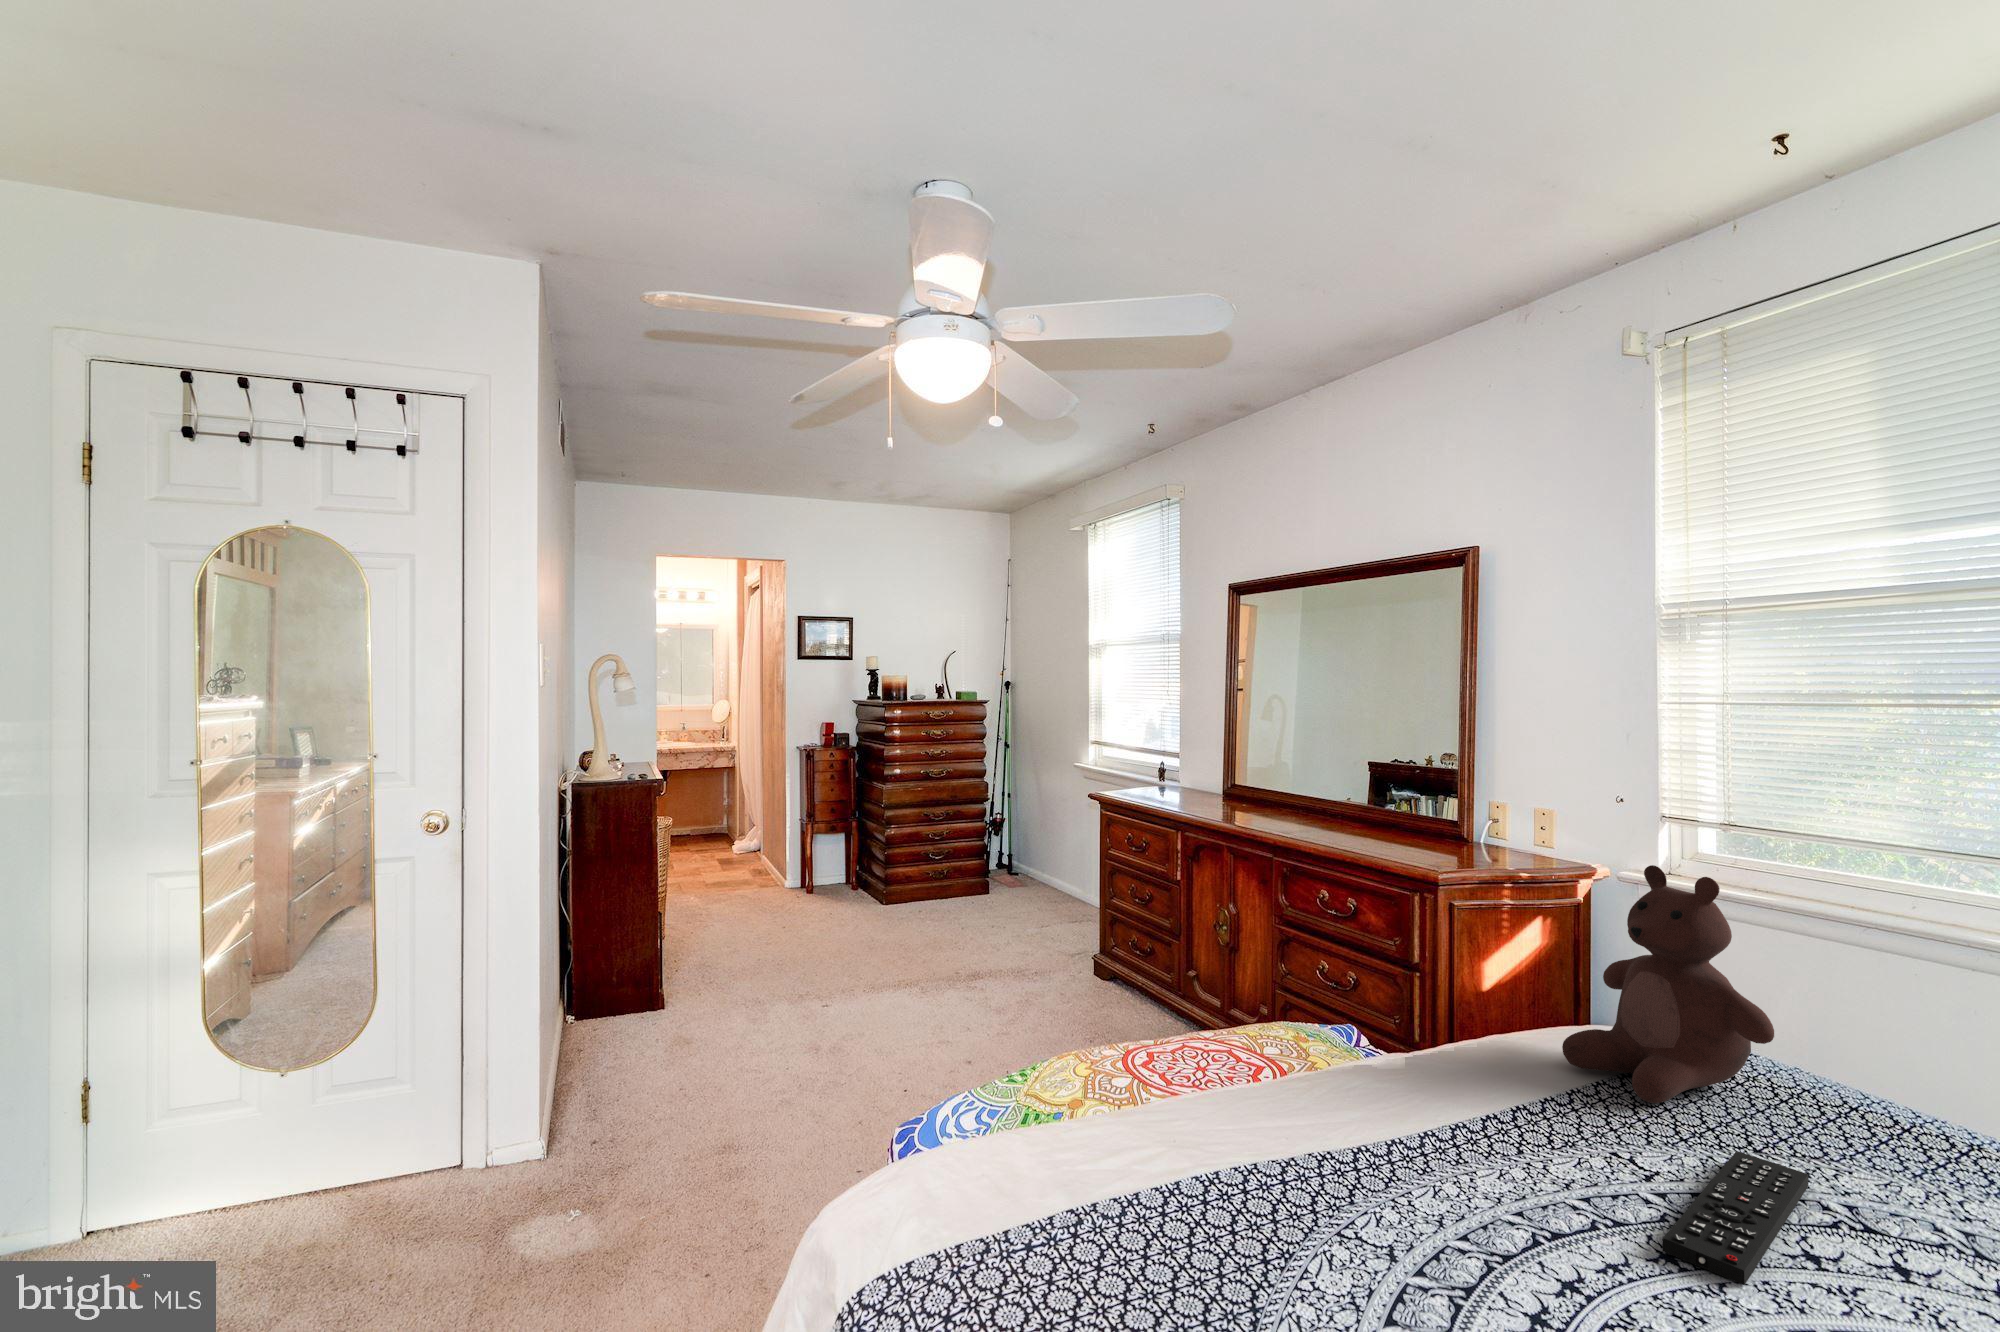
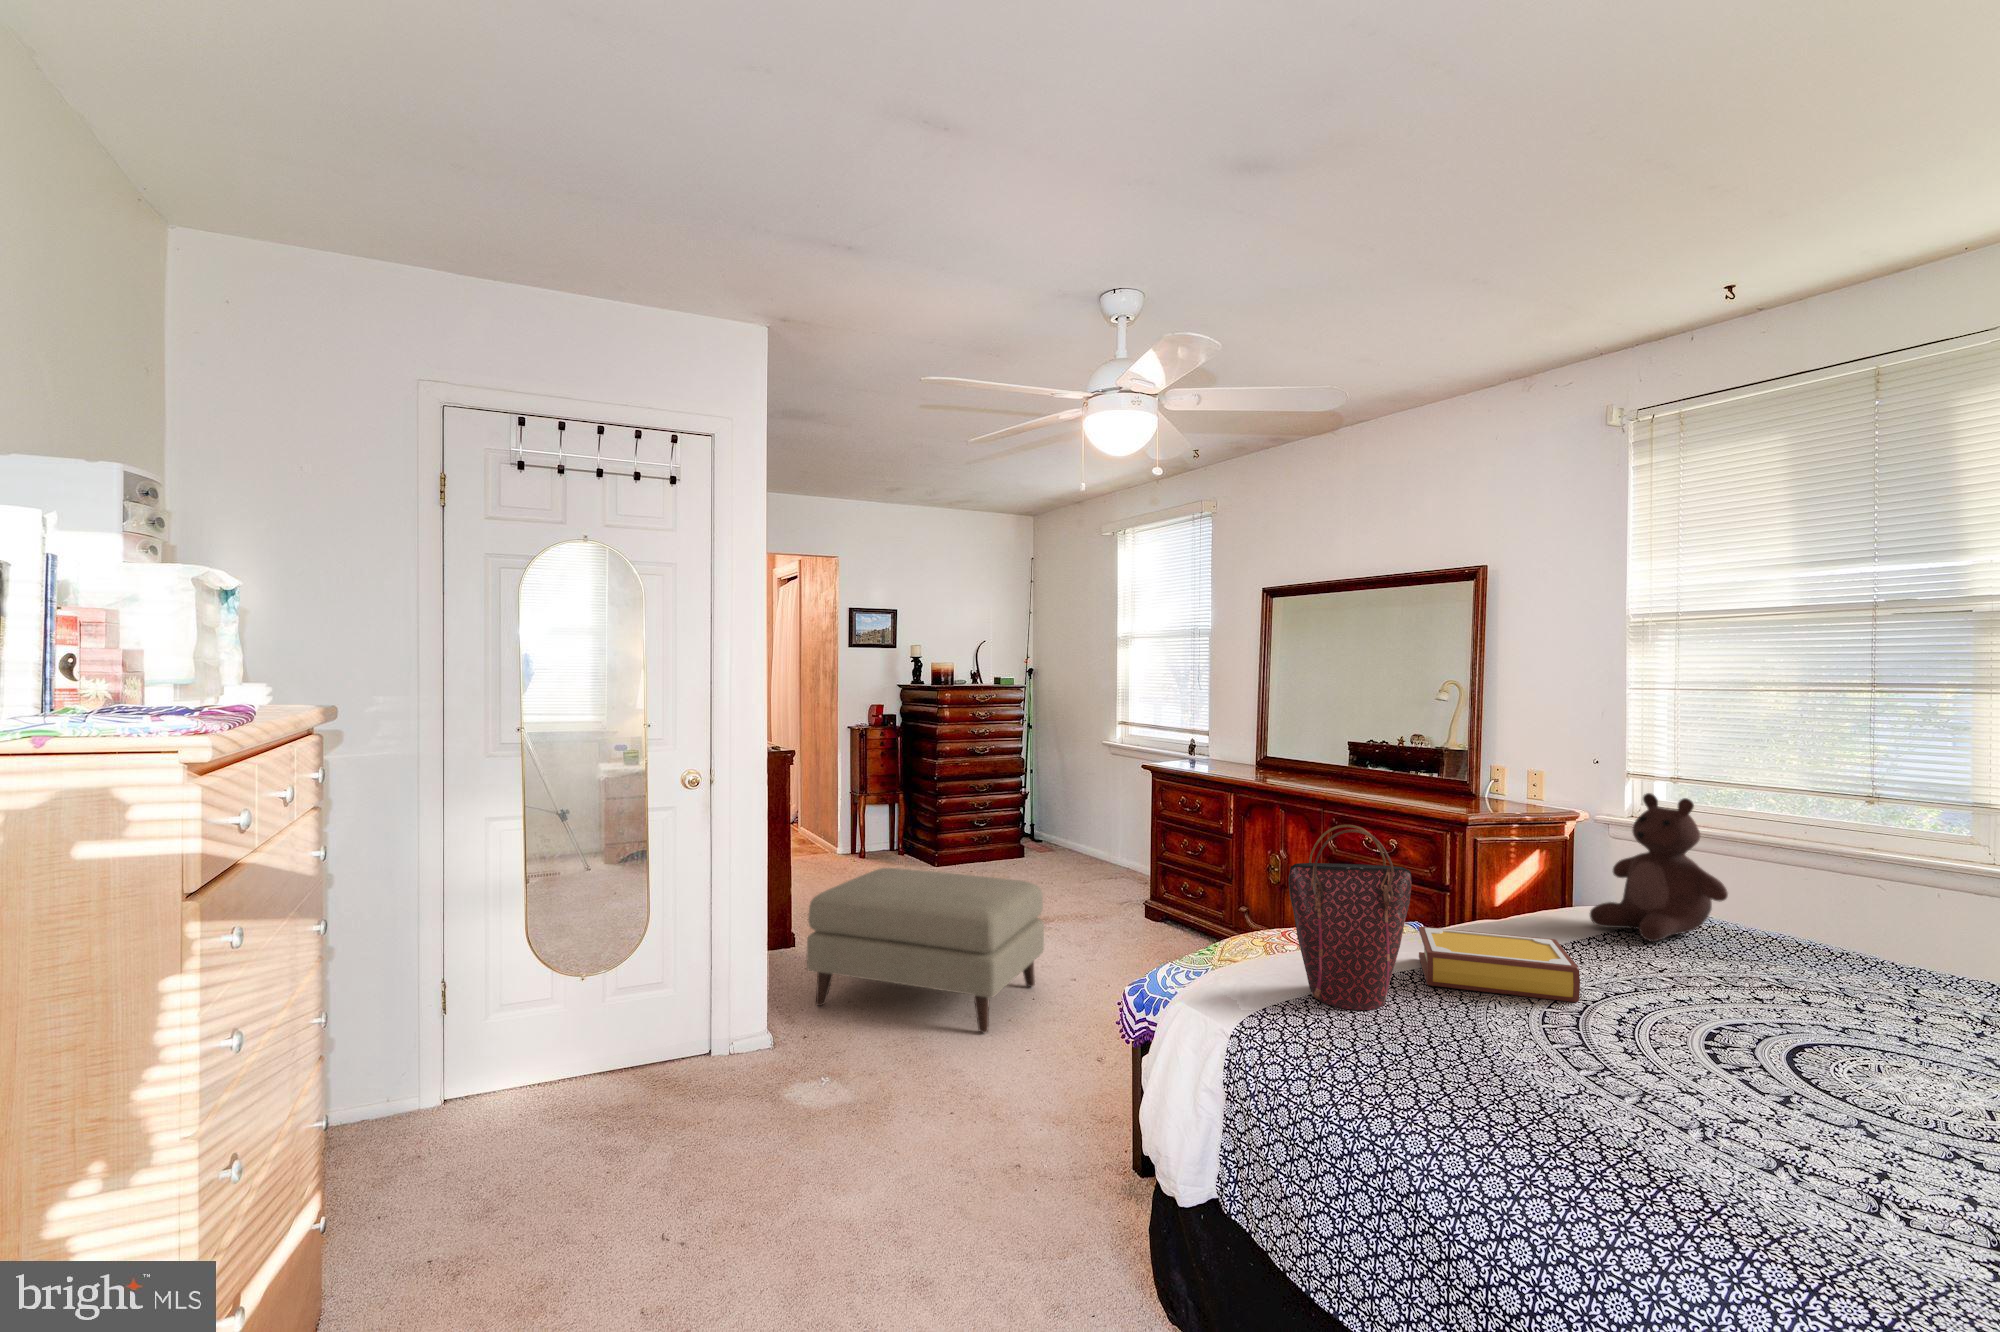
ottoman: none [631,919,929,1140] -> present [807,868,1044,1033]
handbag: none [1004,935,1197,1260] -> present [1288,825,1411,1010]
book: none [1242,1081,1485,1252] -> present [1419,927,1580,1002]
remote control: present [1662,1151,1808,1285] -> none [1677,959,1752,1009]

